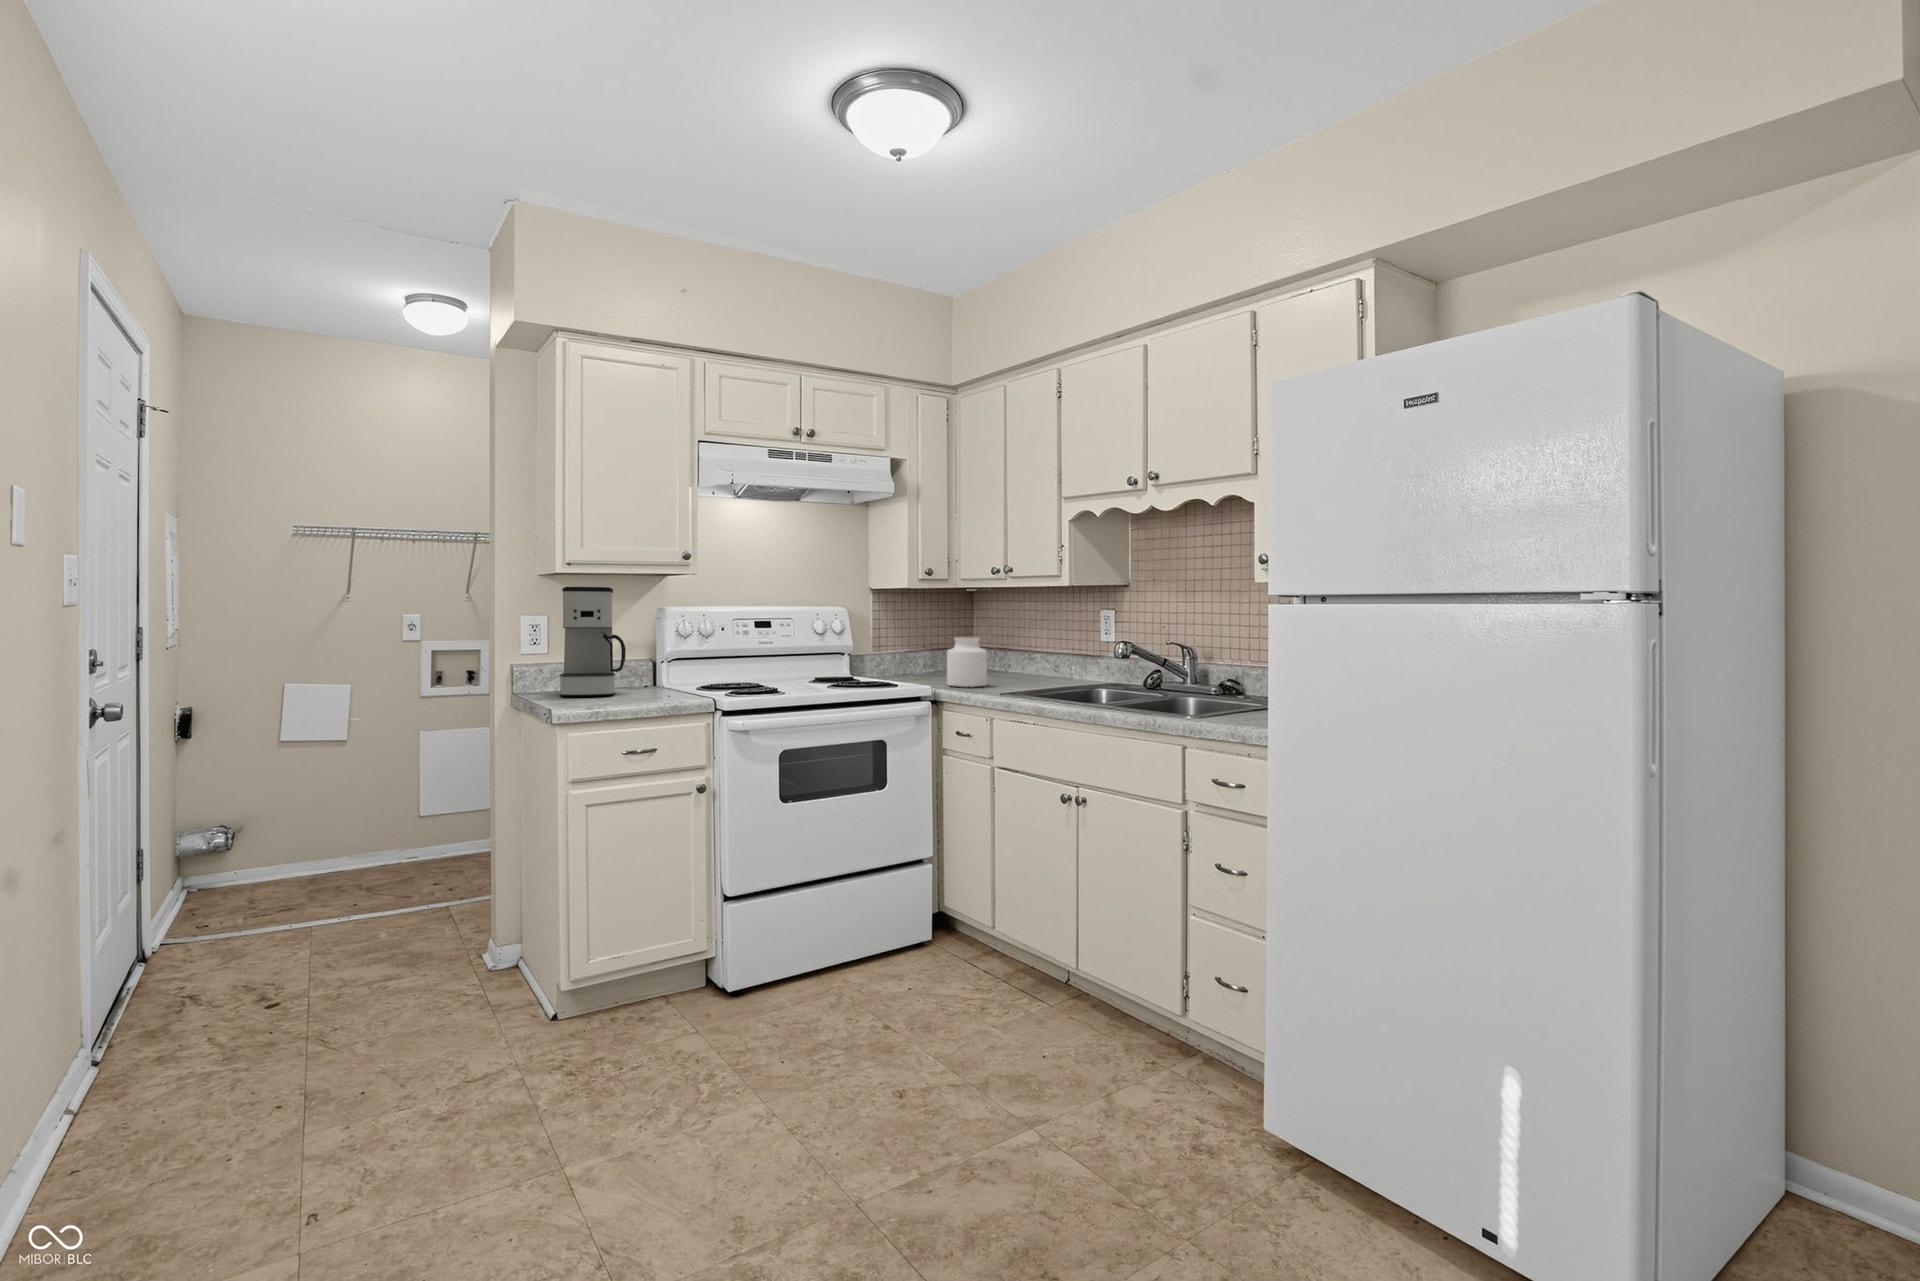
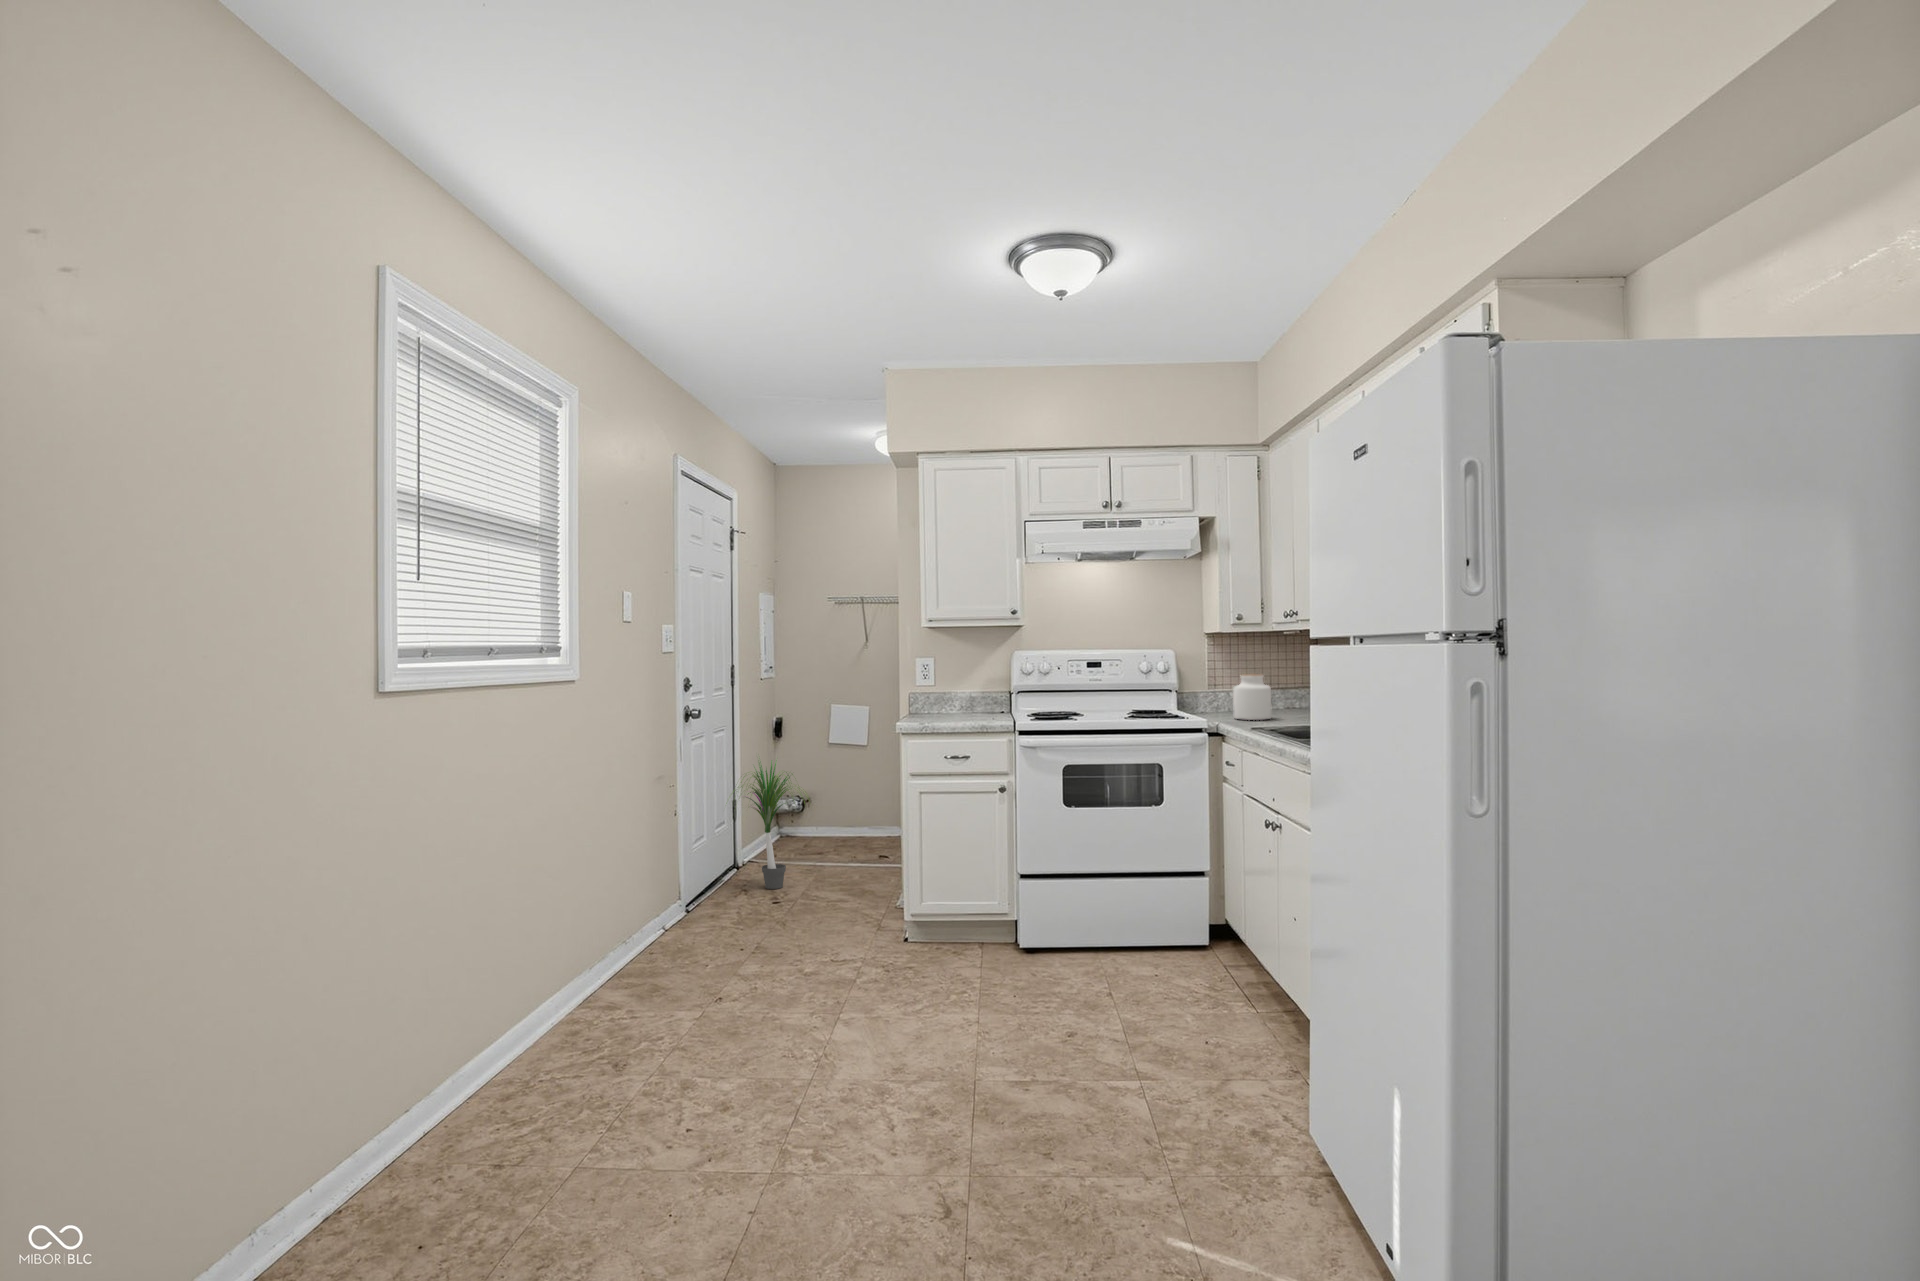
coffee maker: present [560,587,626,696] -> none [927,638,974,717]
potted plant: none [142,762,319,978] -> present [738,761,803,889]

